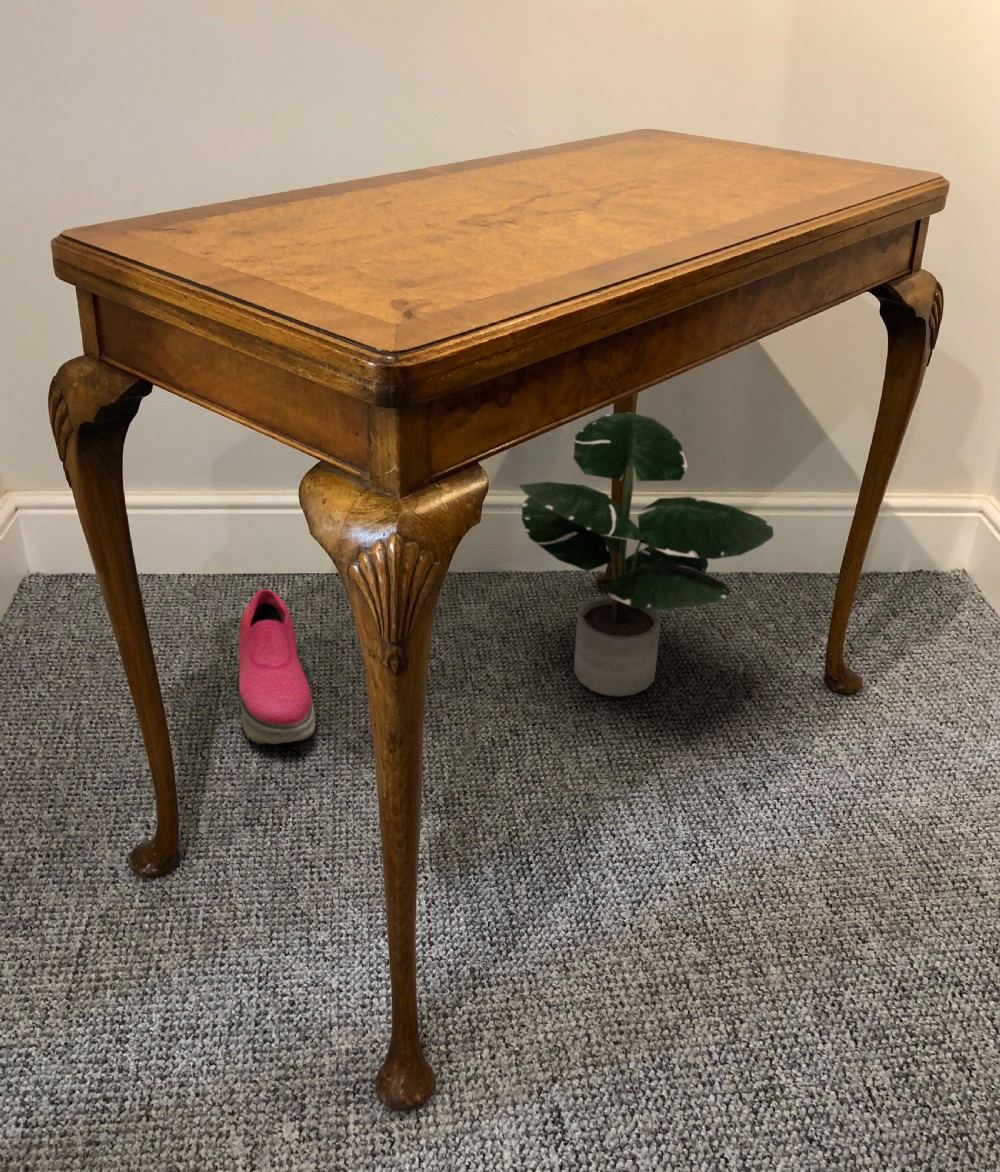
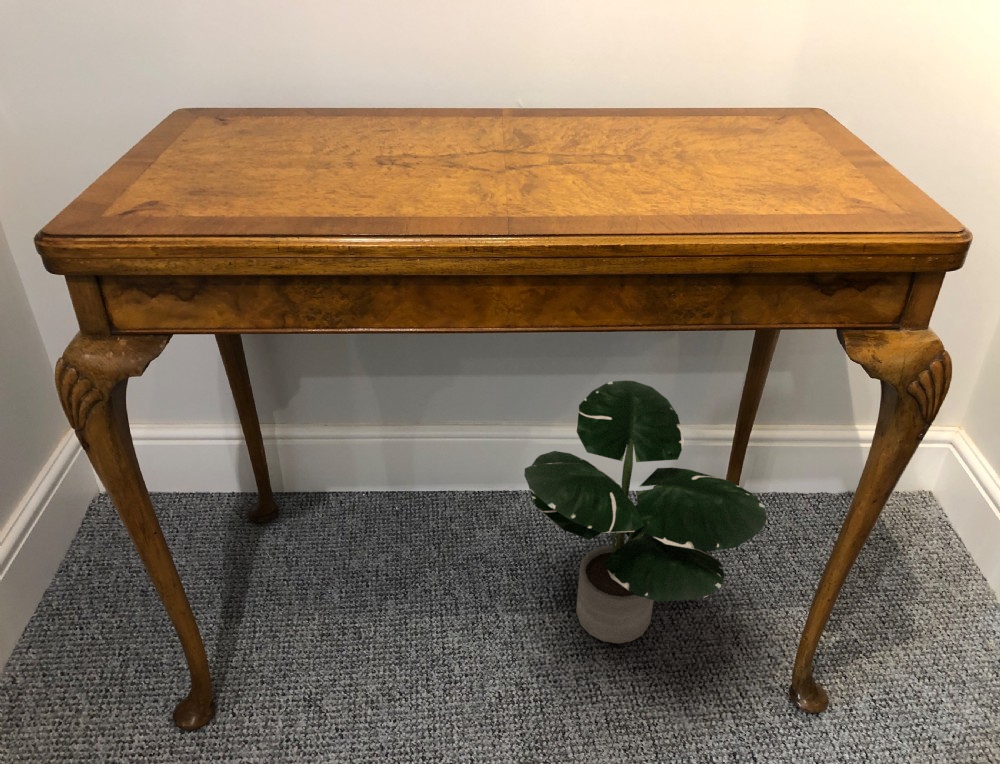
shoe: present [236,589,315,744] -> none [269,540,337,706]

